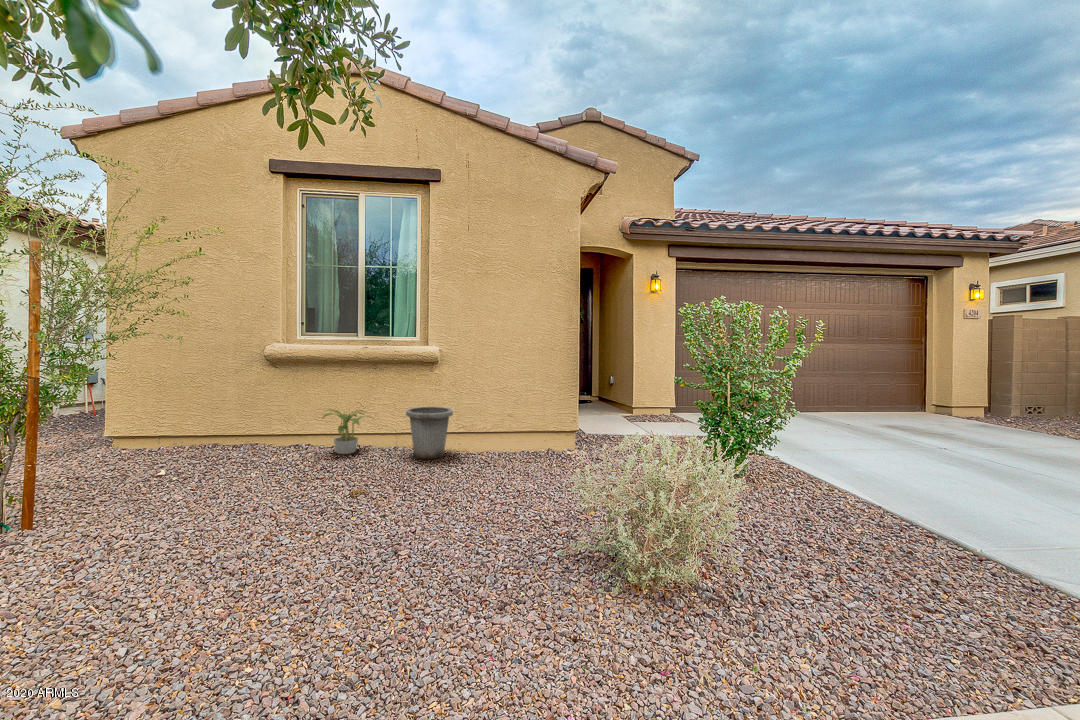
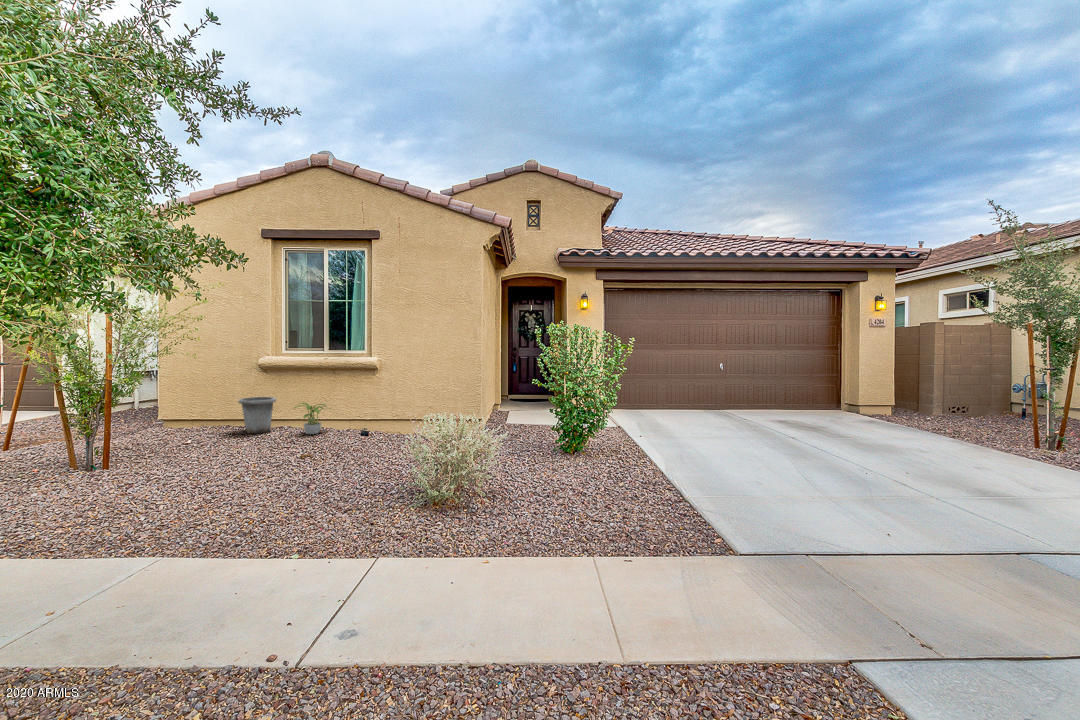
trash can: present [406,407,453,459] -> present [238,397,276,434]

